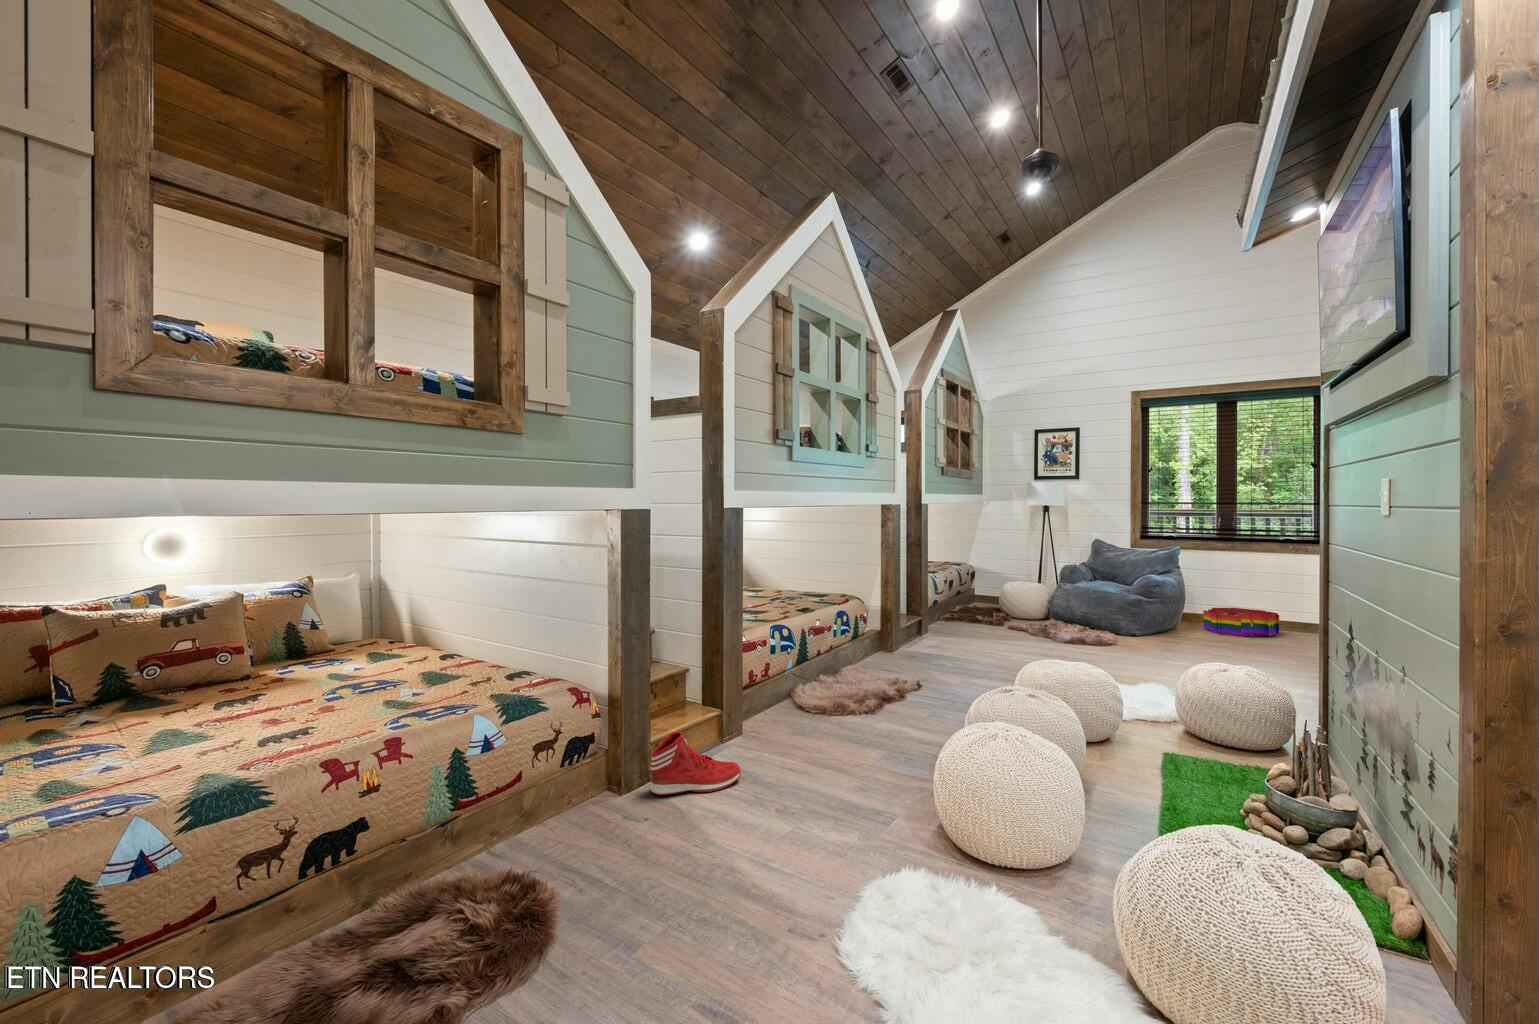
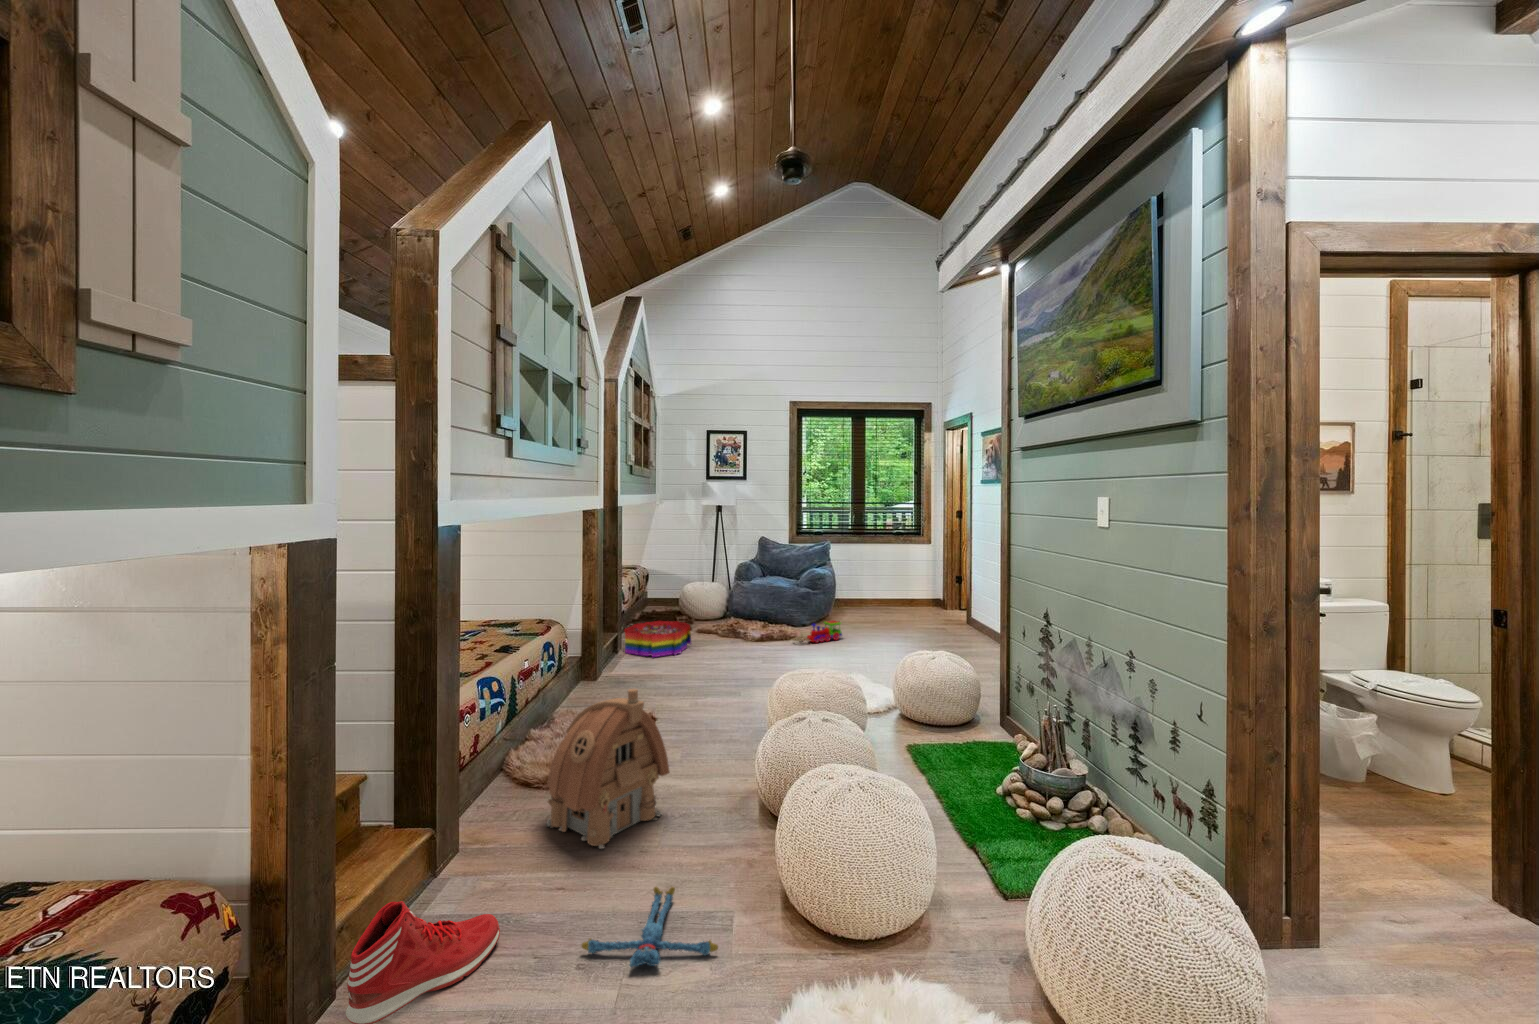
storage bin: present [1203,608,1279,637] -> present [625,621,691,657]
toy train: none [1107,629,1173,651] -> present [793,620,842,643]
toy house: none [800,636,892,753] -> present [547,689,669,849]
plush toy: none [783,778,870,824] -> present [582,887,718,967]

